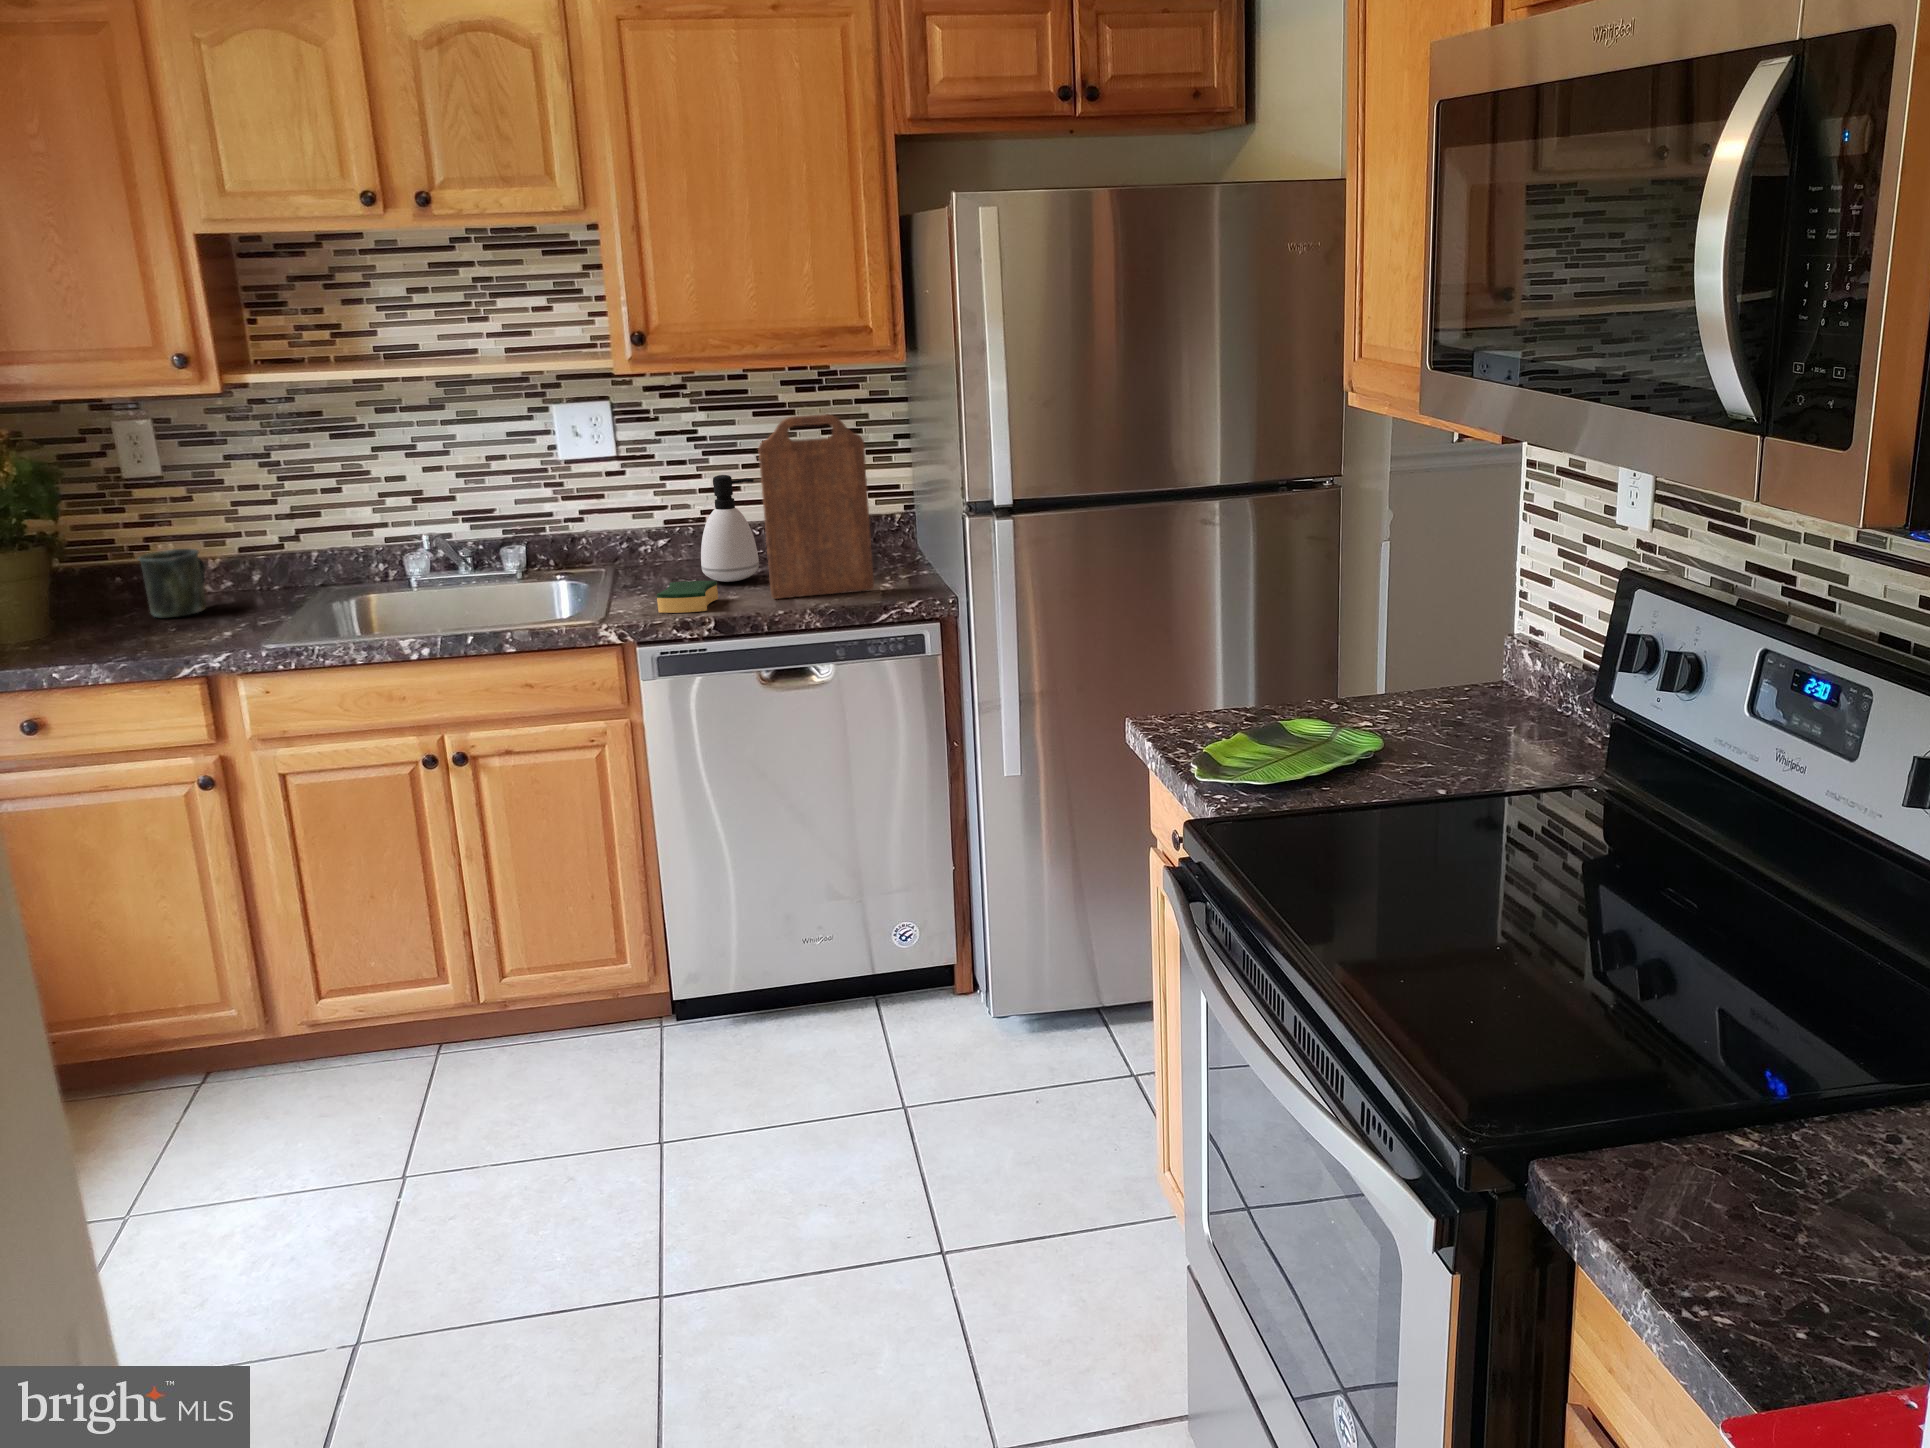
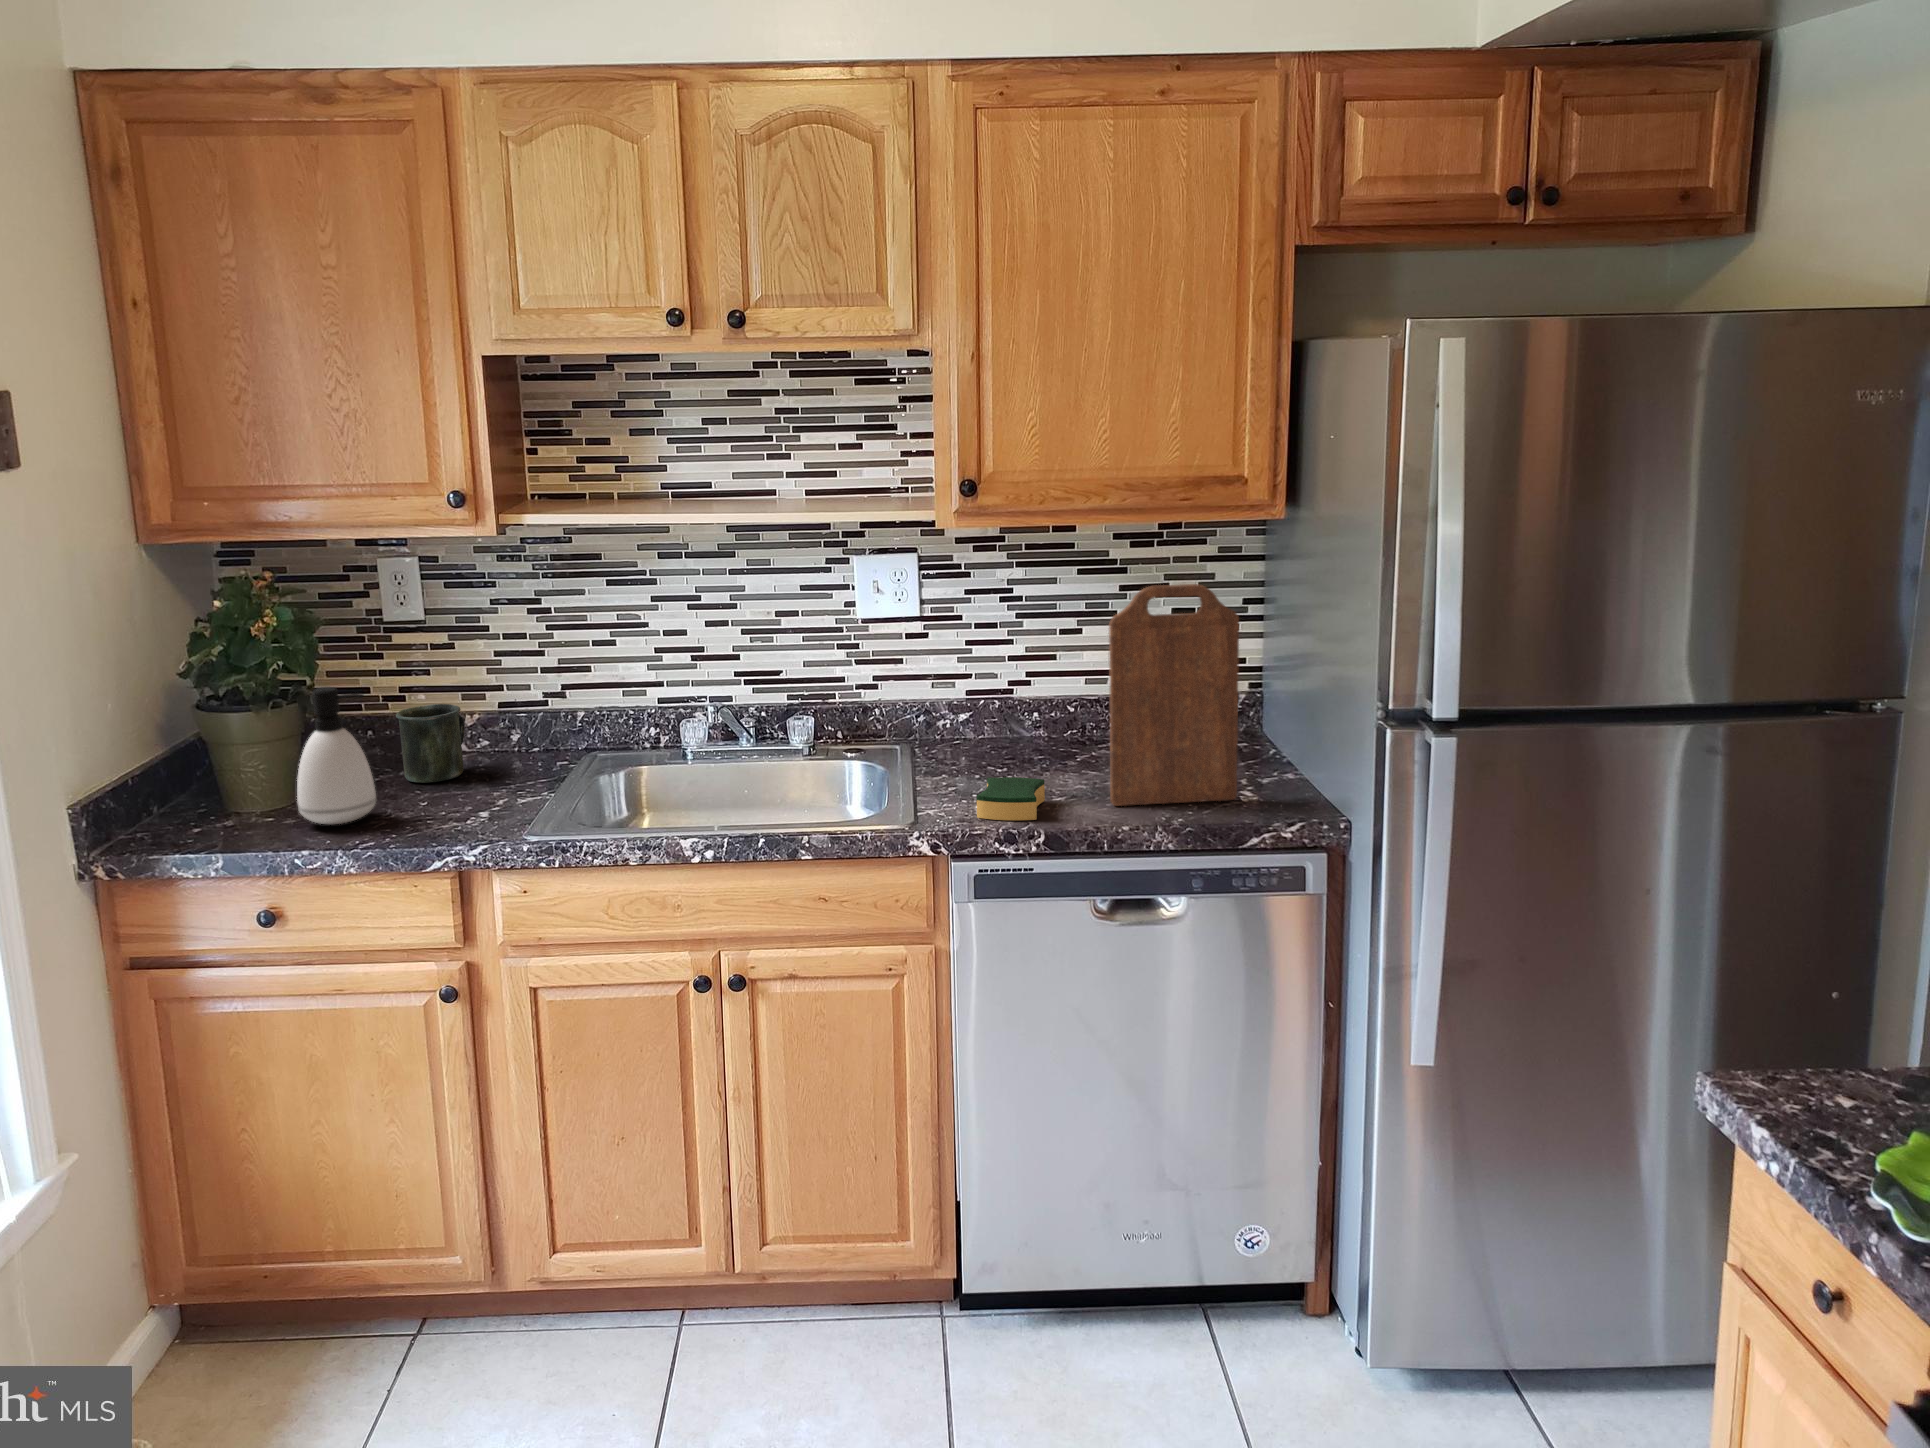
soap dispenser: present [701,475,759,582] -> present [297,687,376,824]

